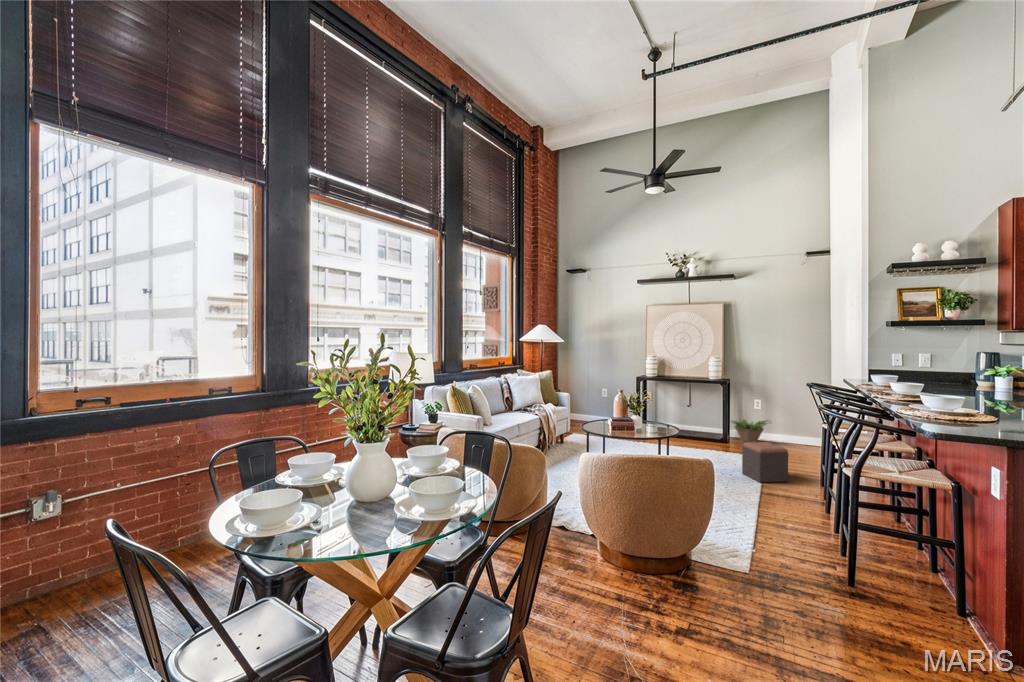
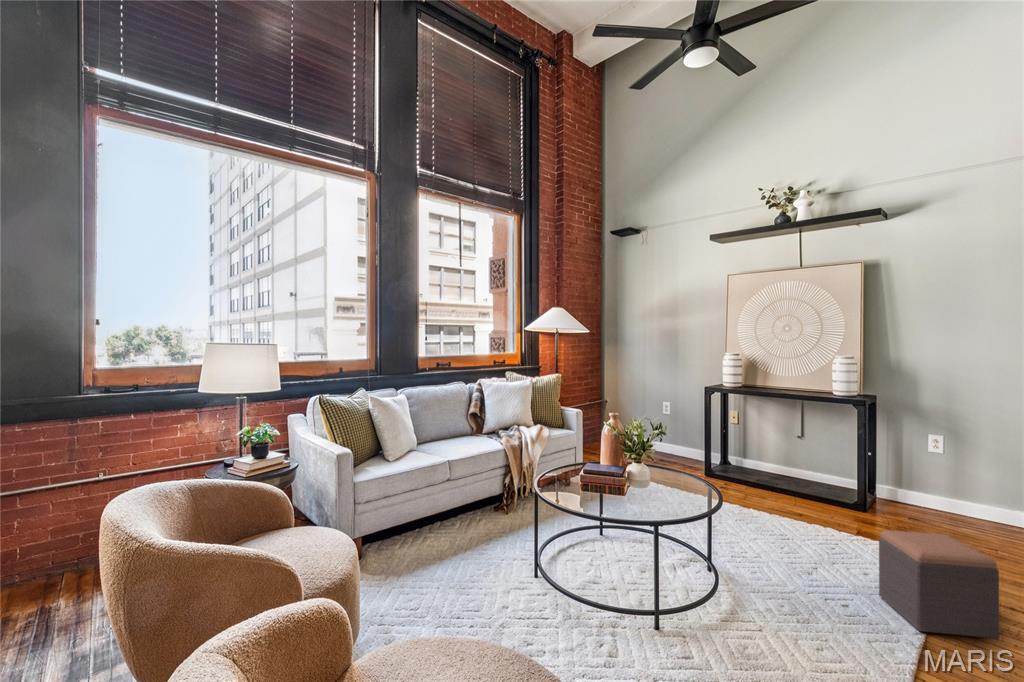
decorative plant: present [731,419,768,443] -> none [861,470,969,522]

